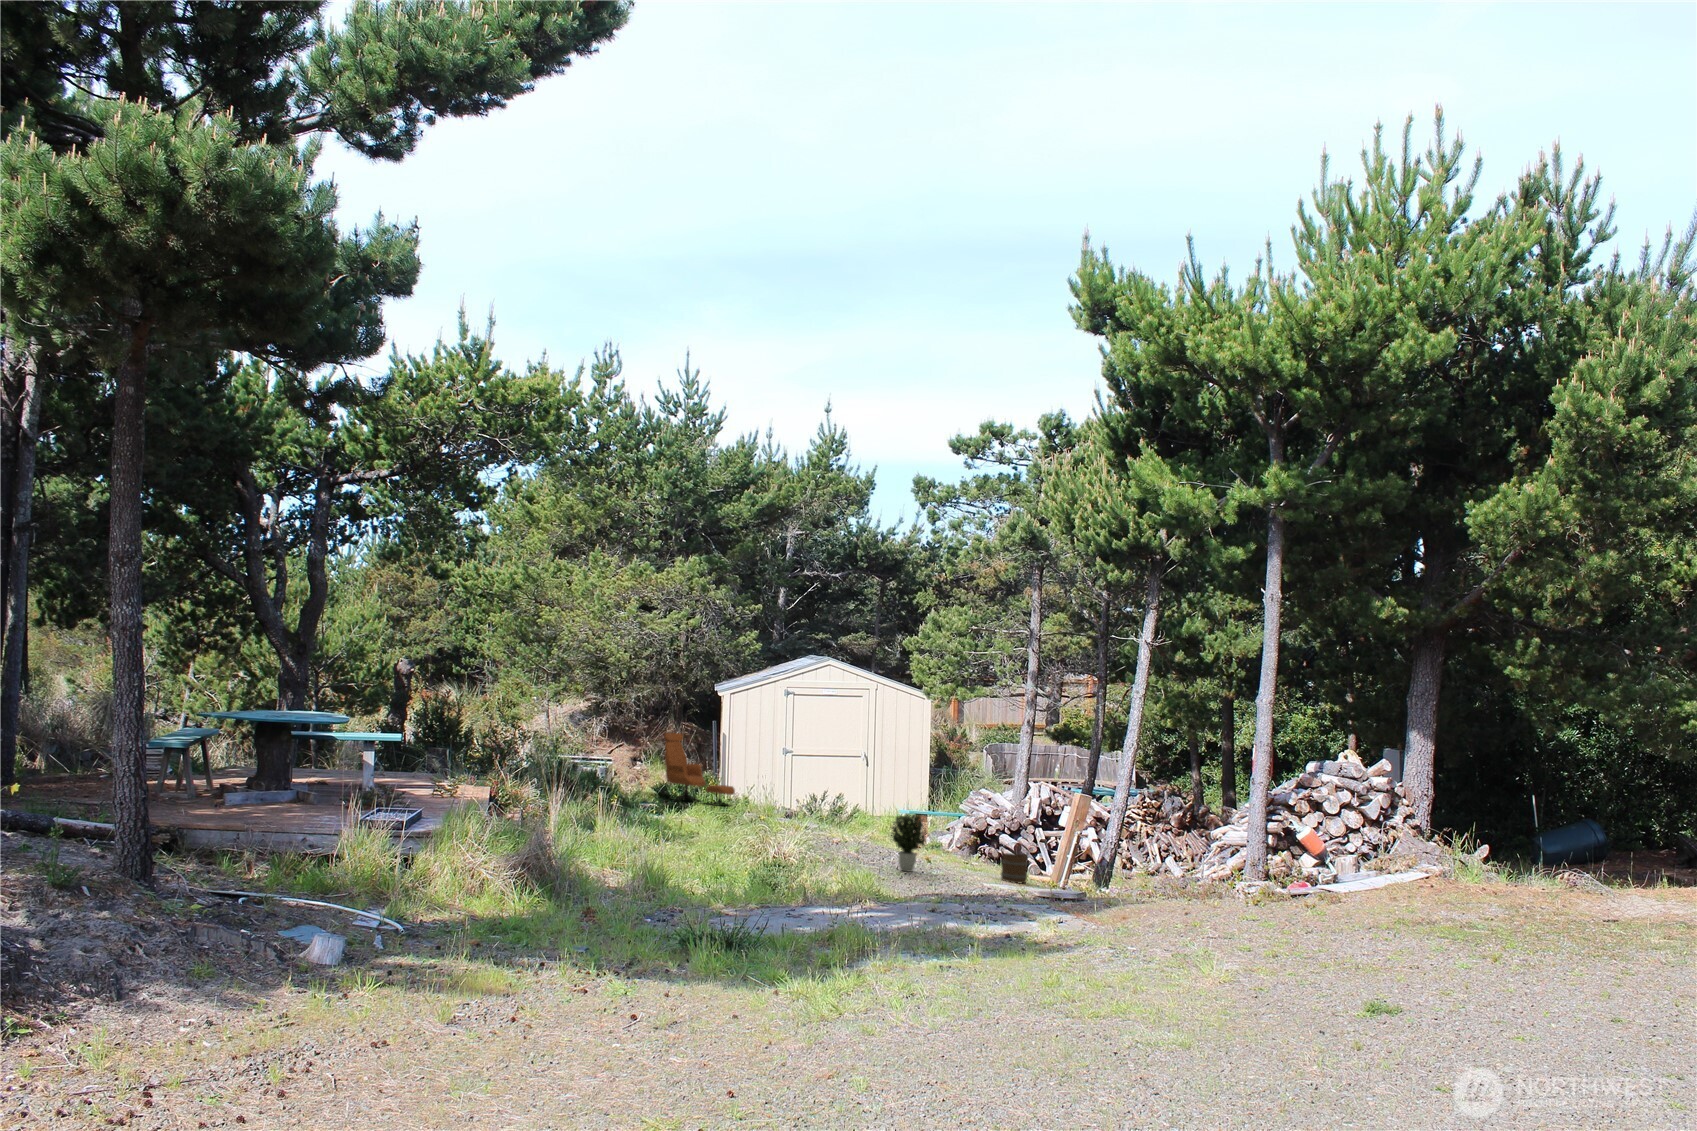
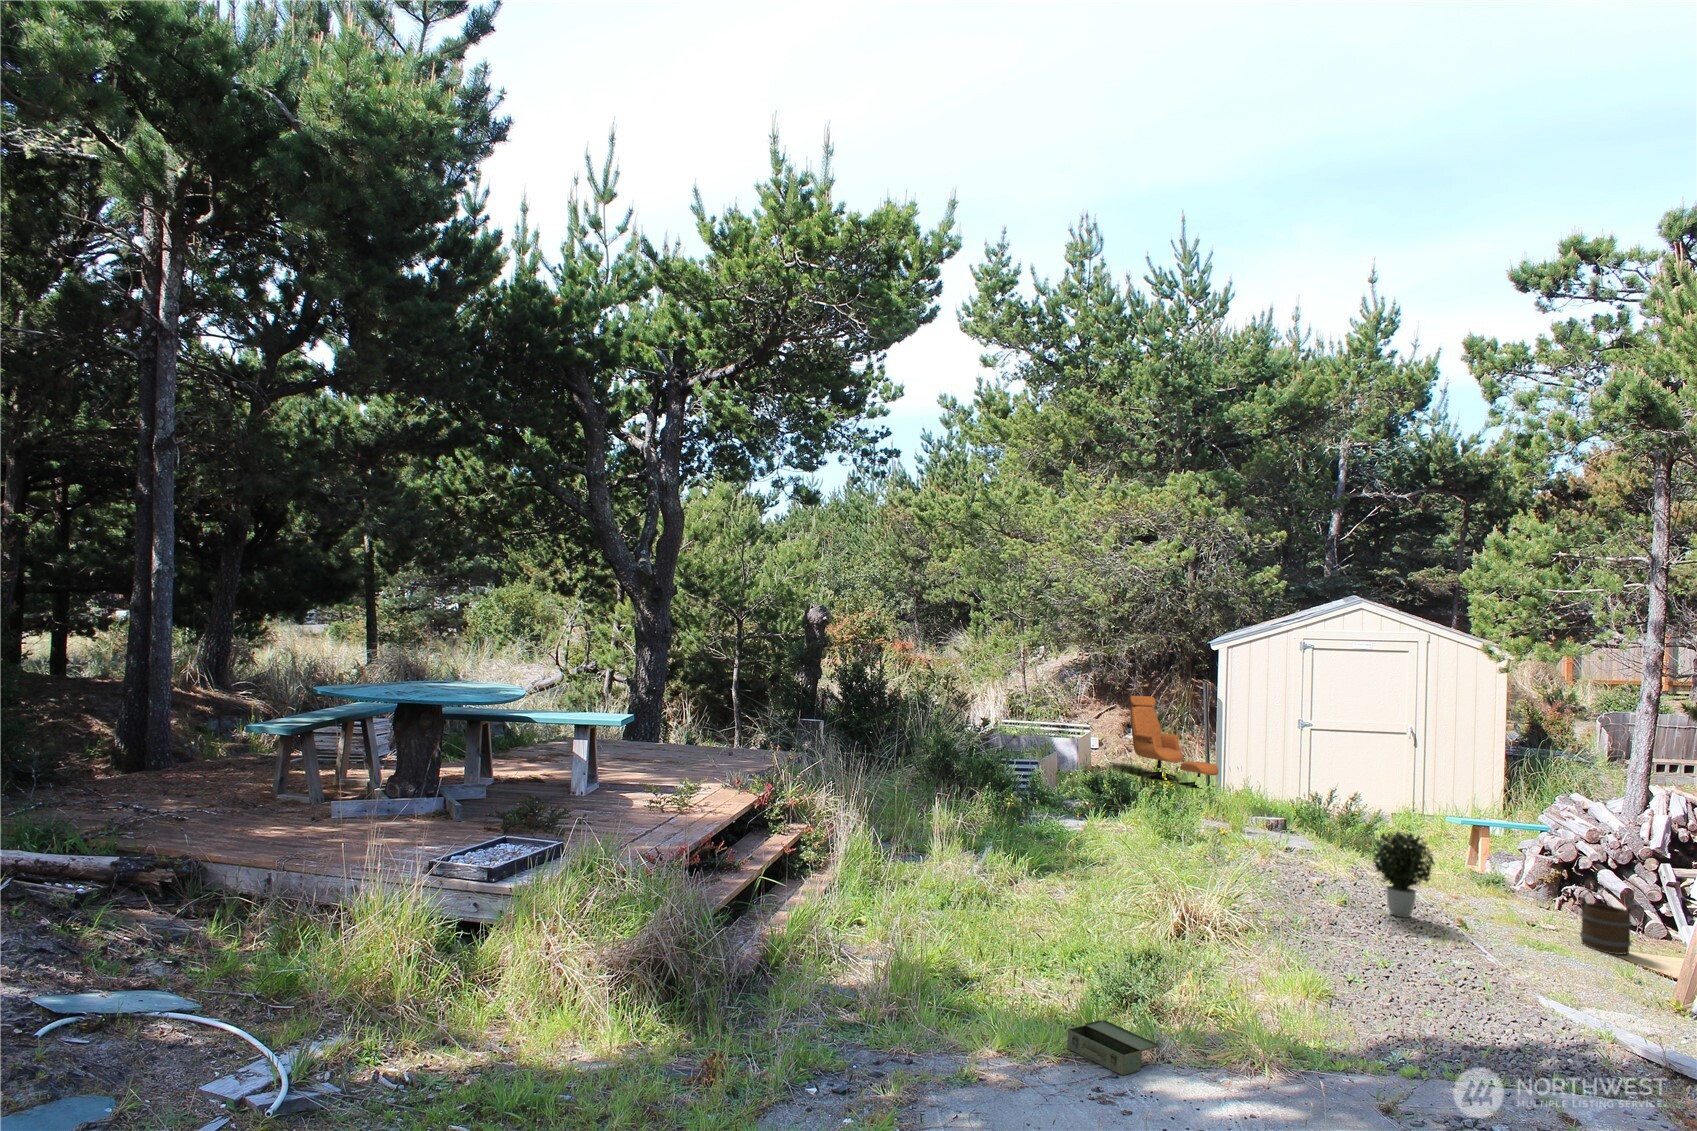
toolbox: none [783,932,841,959] -> present [1067,1020,1158,1075]

